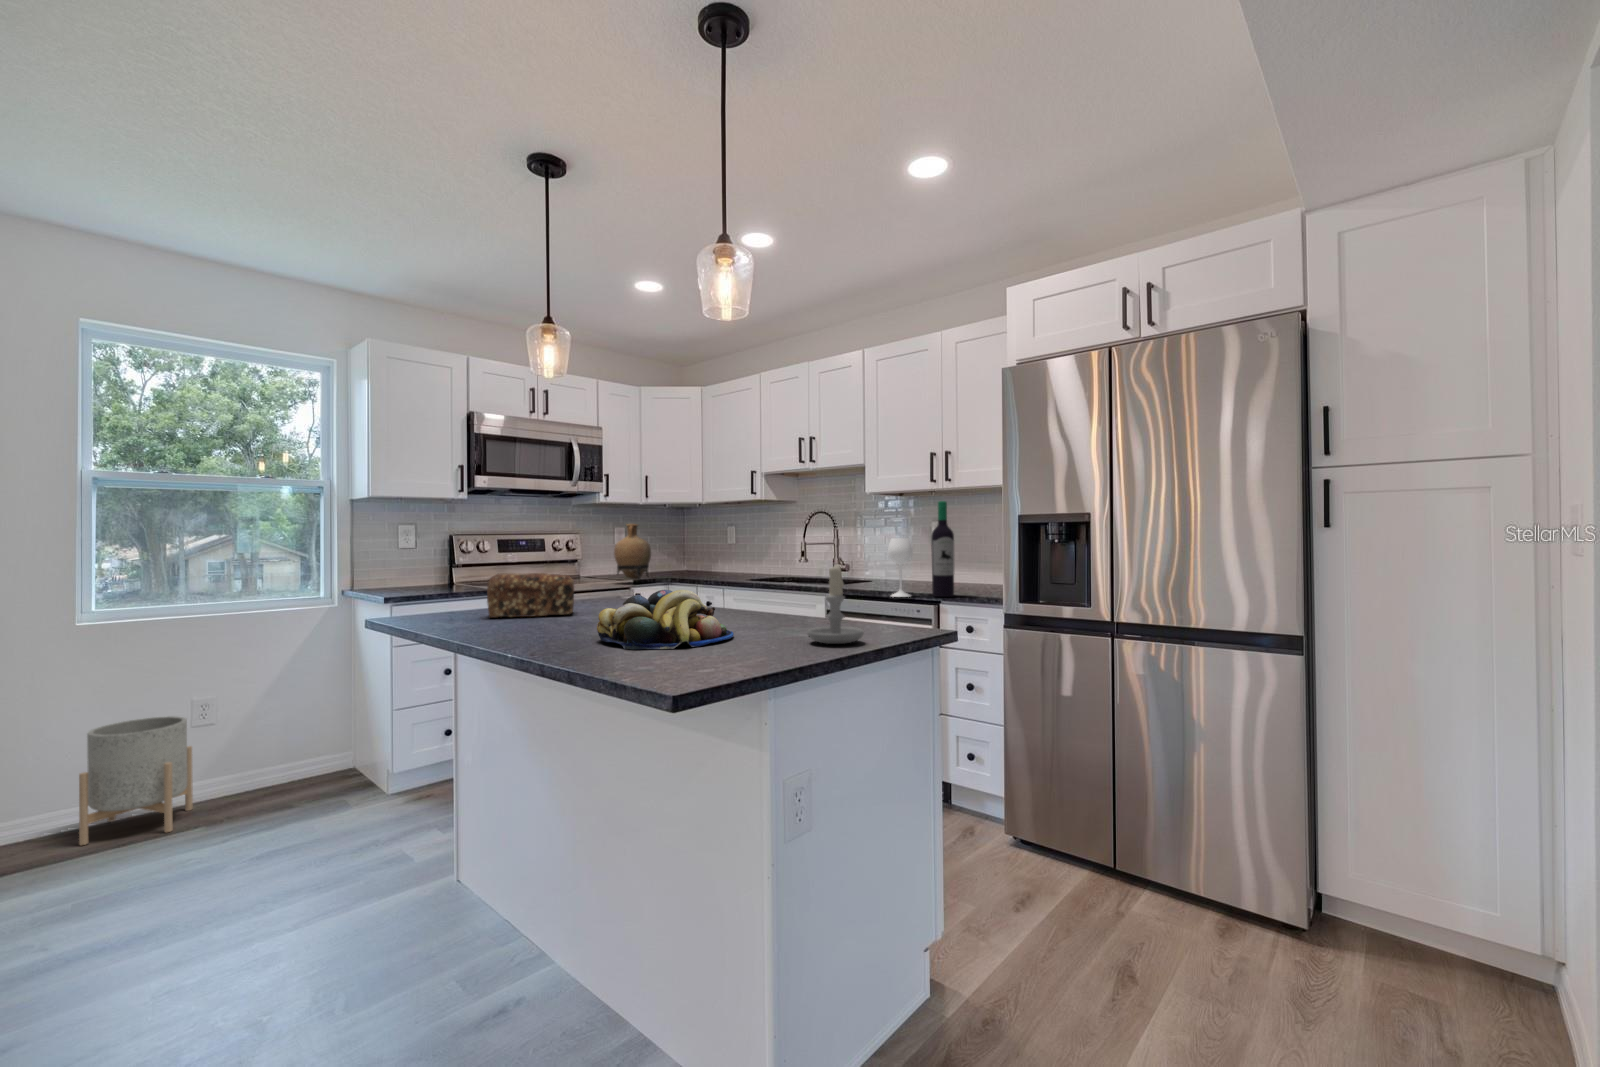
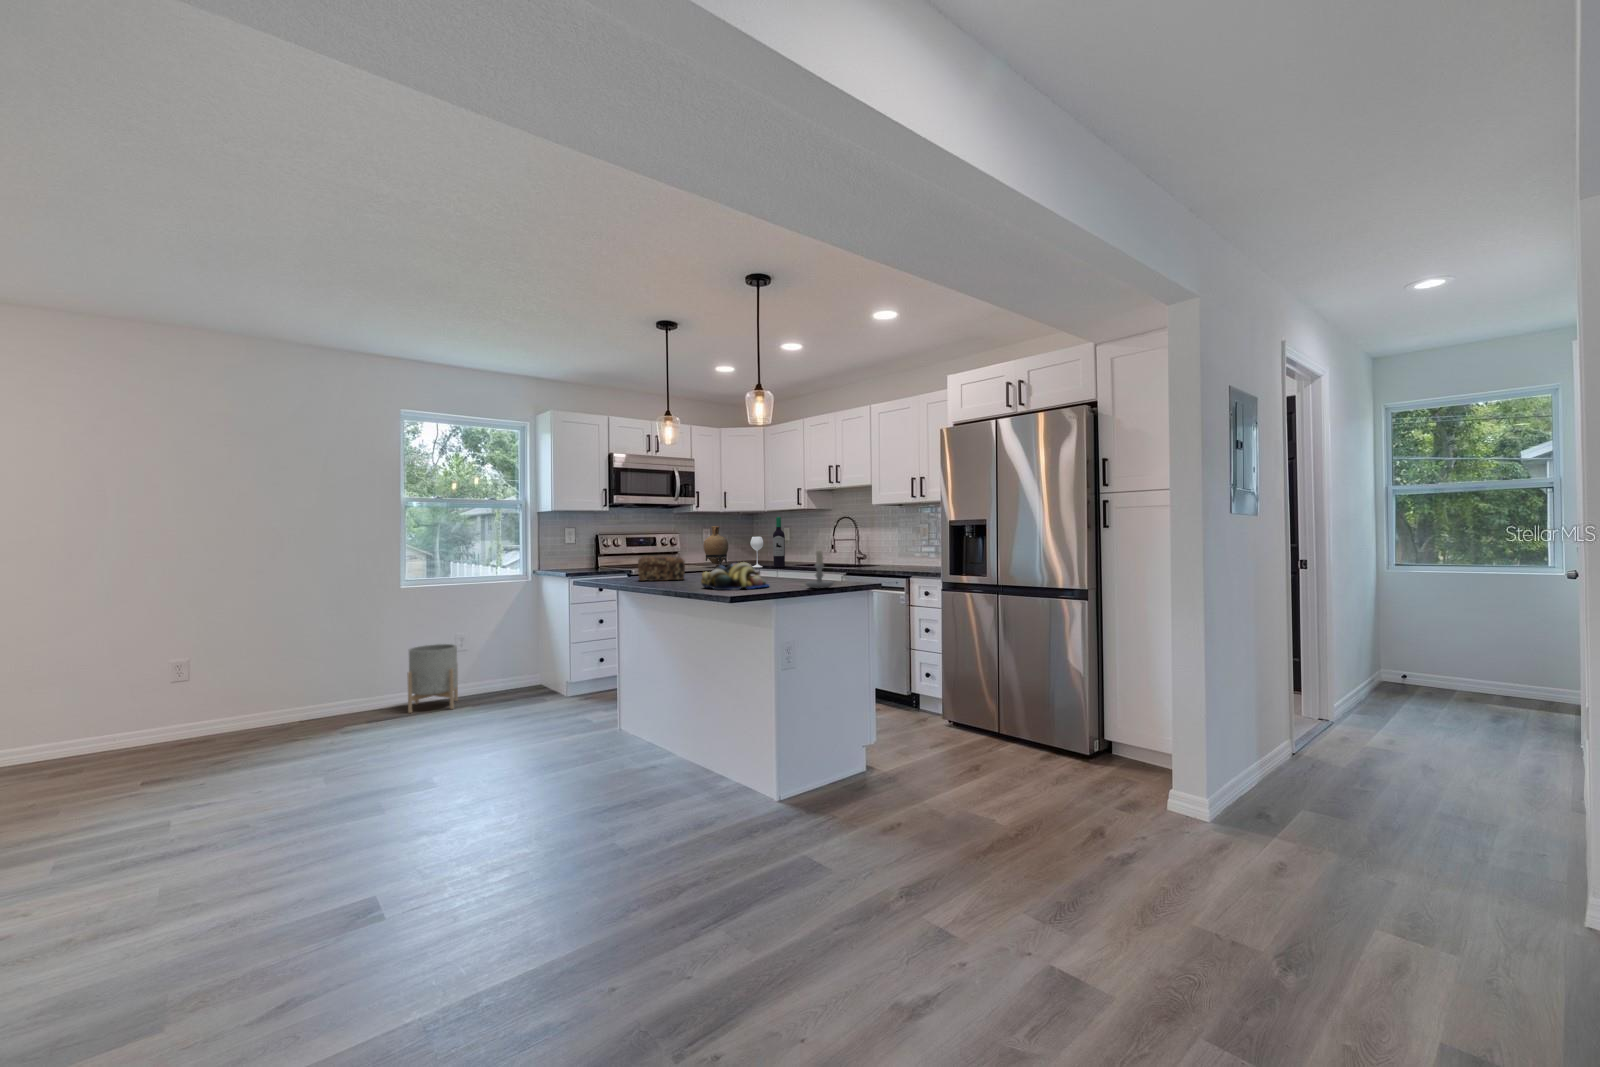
wine bottle: present [888,501,954,597] -> present [750,517,785,567]

